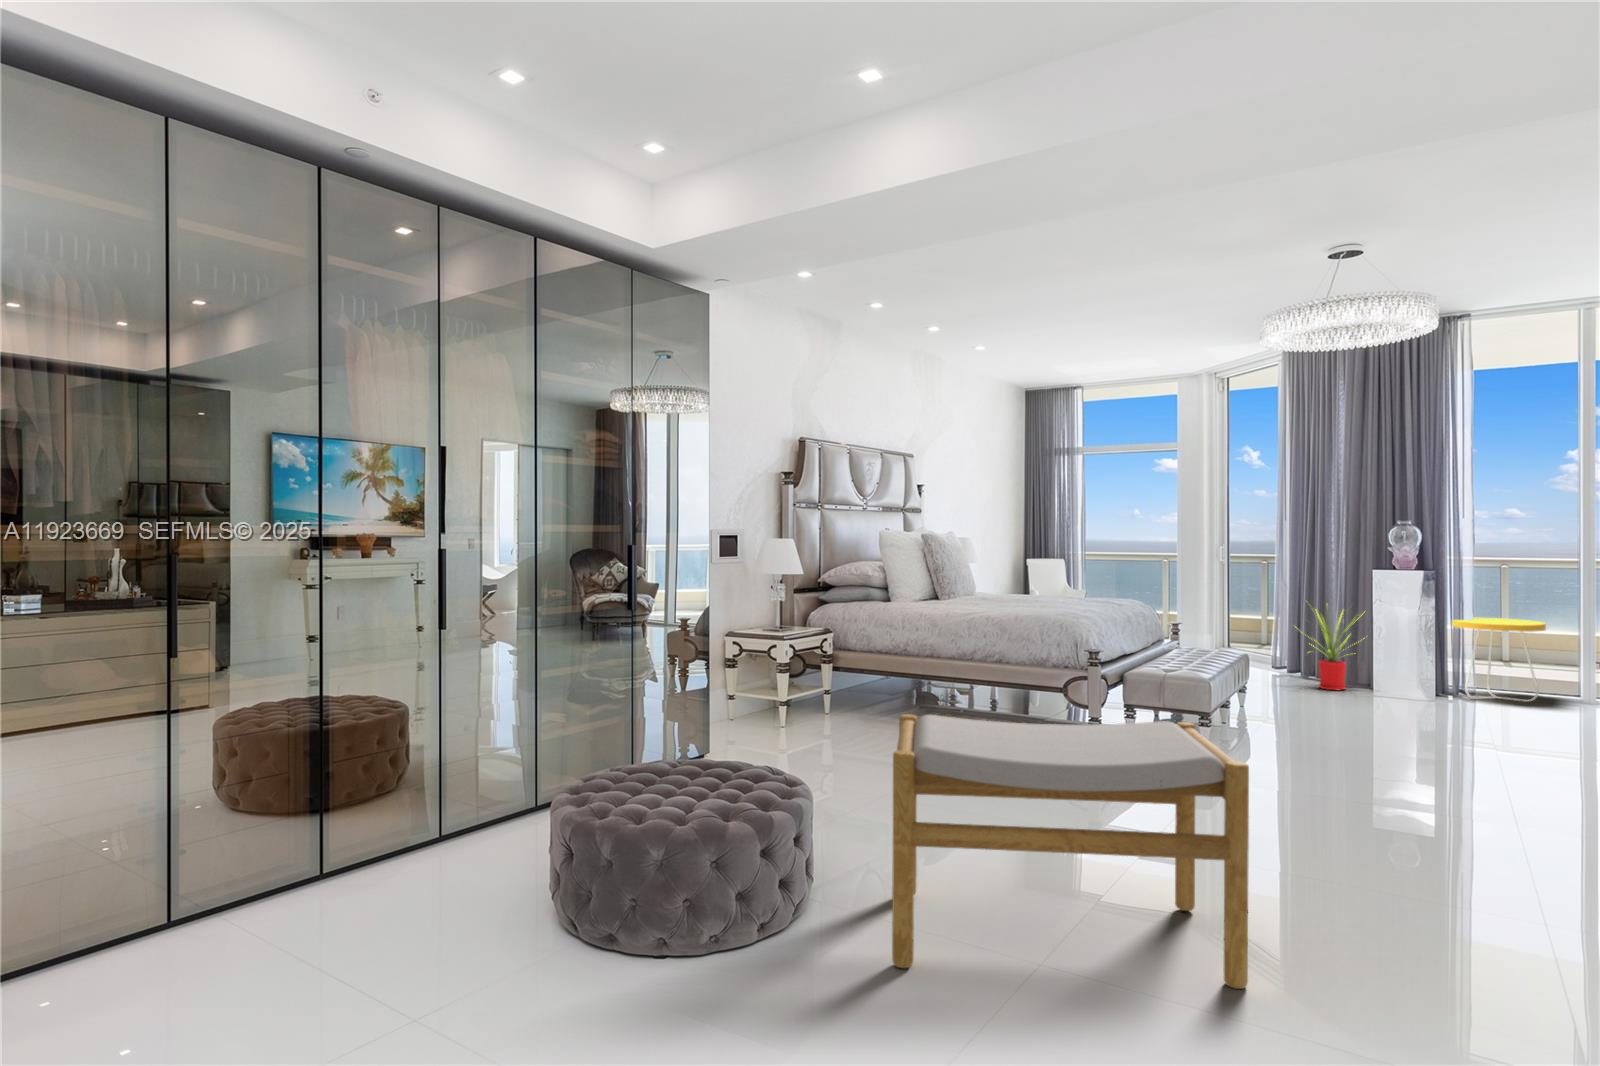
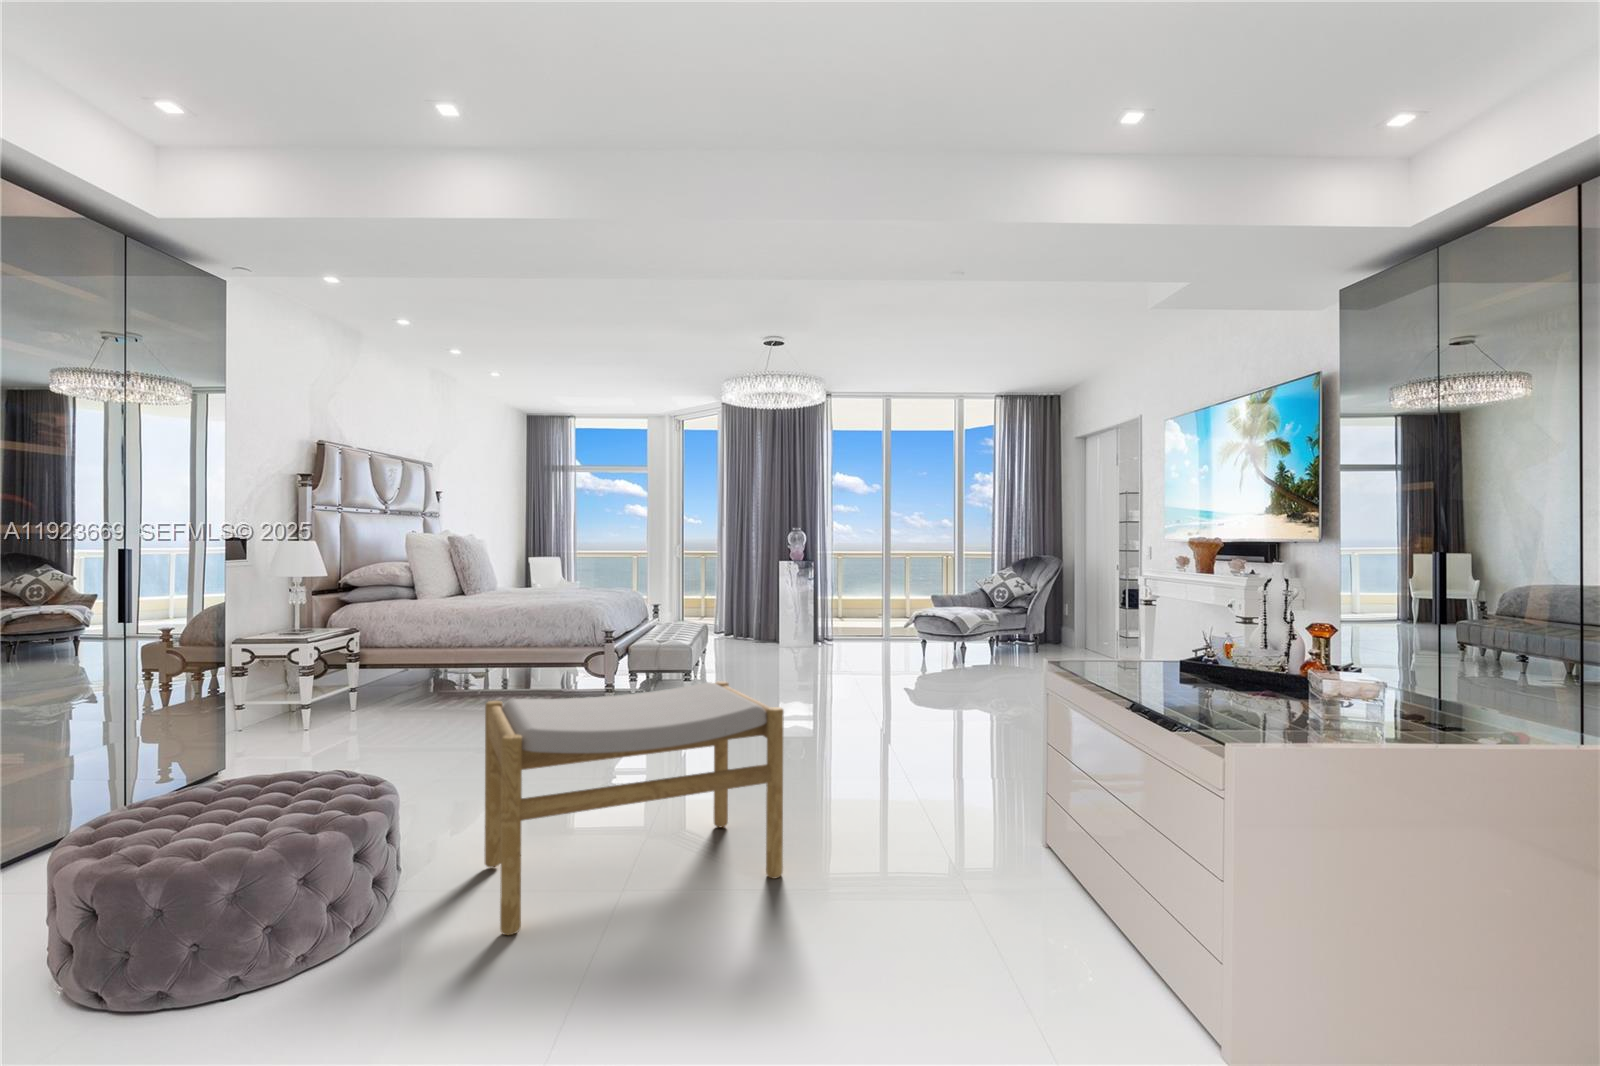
house plant: present [1308,611,1362,690] -> none [731,583,779,647]
side table: present [1452,617,1546,702] -> none [826,592,877,645]

